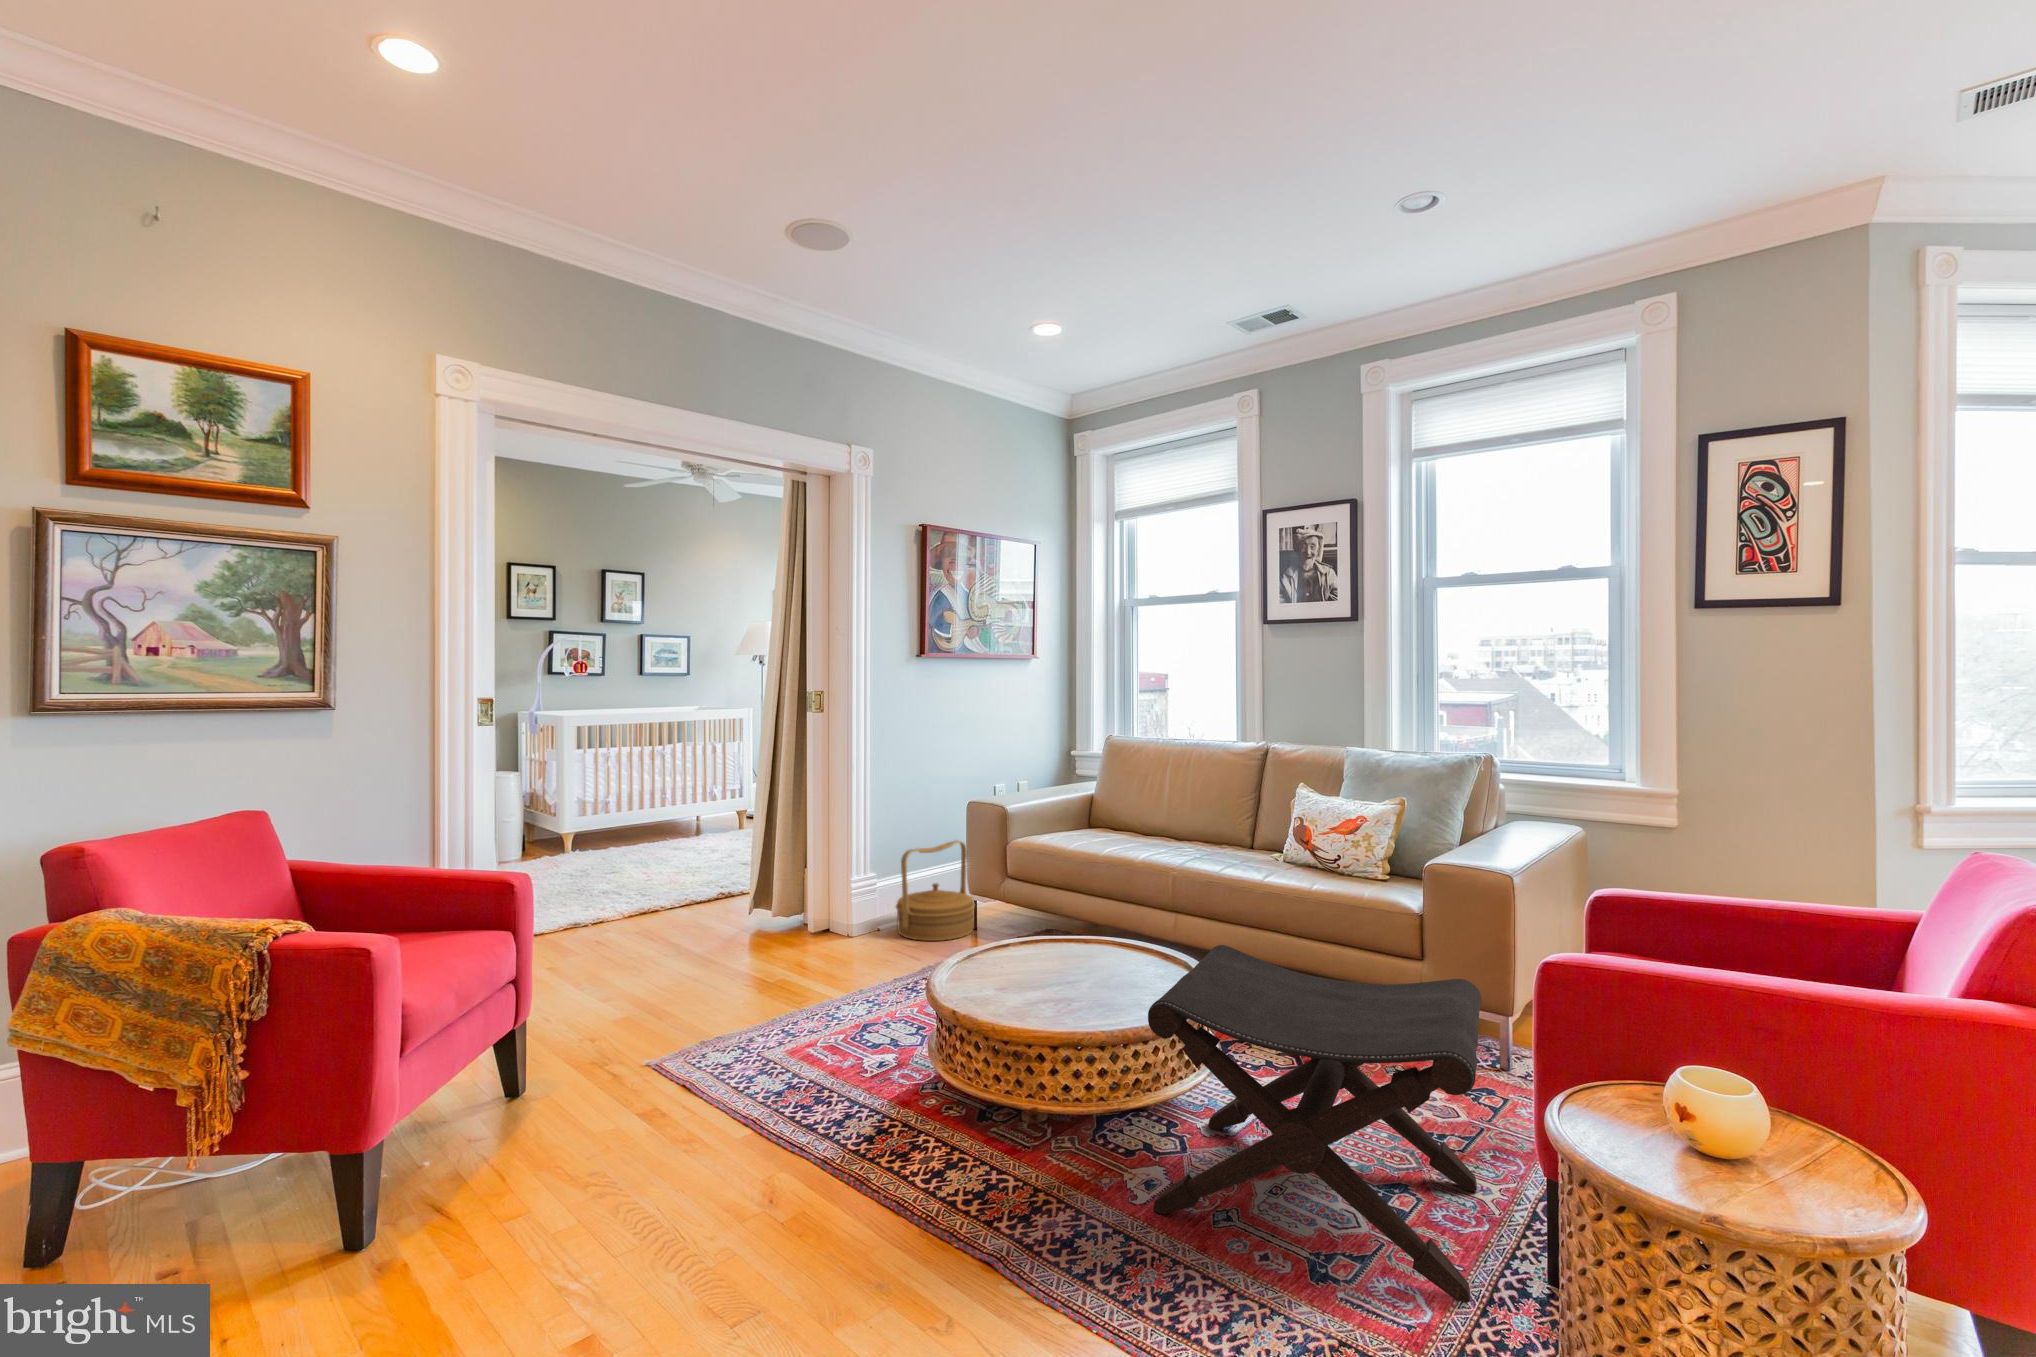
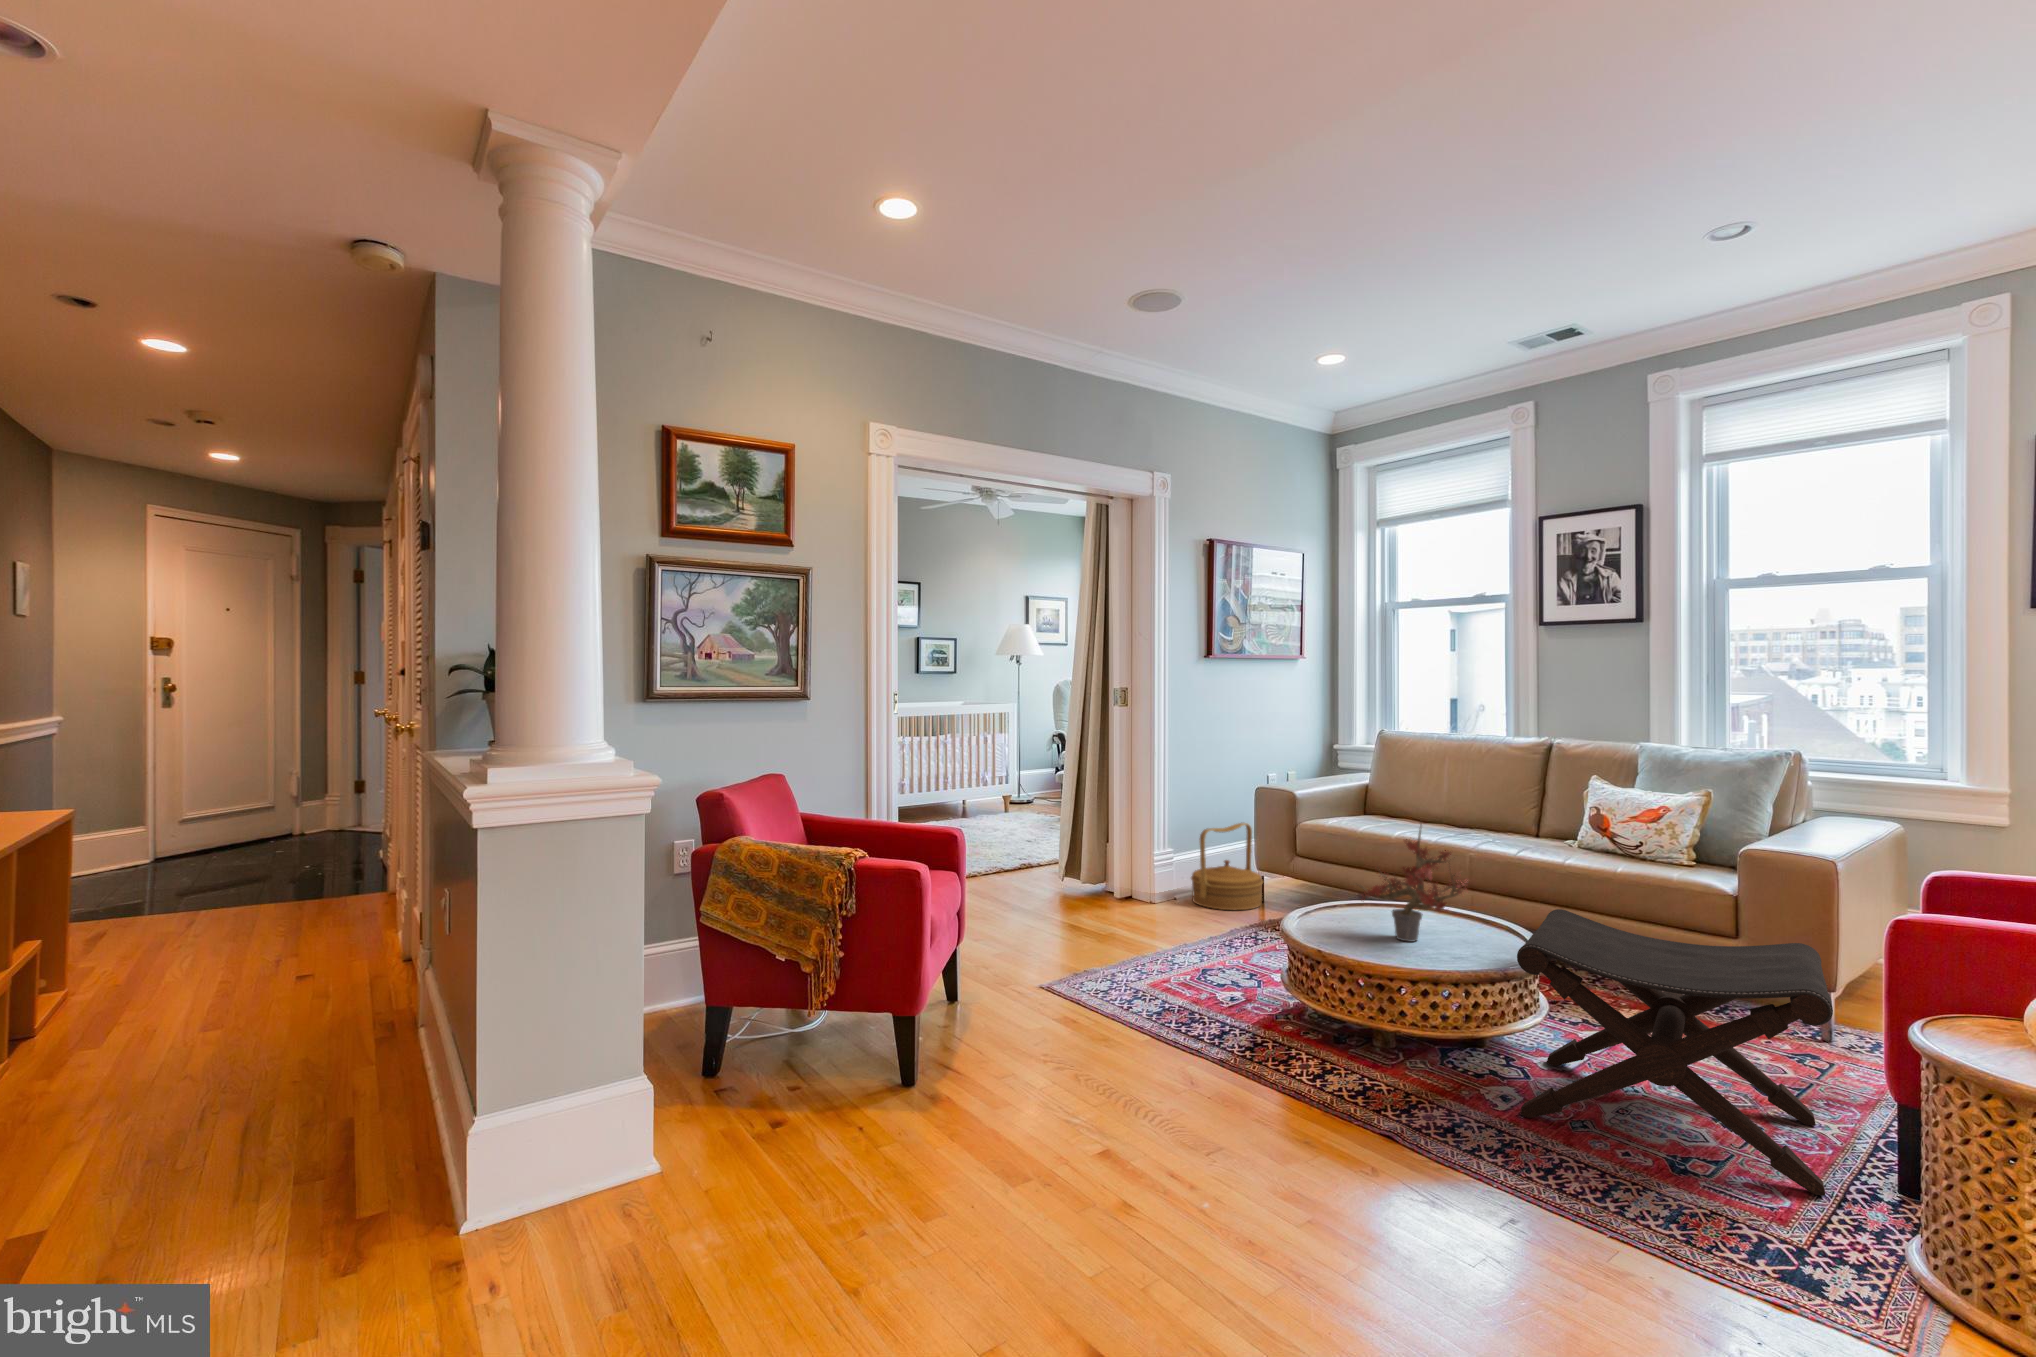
potted plant: none [1002,842,1130,988] -> present [1361,829,1468,942]

